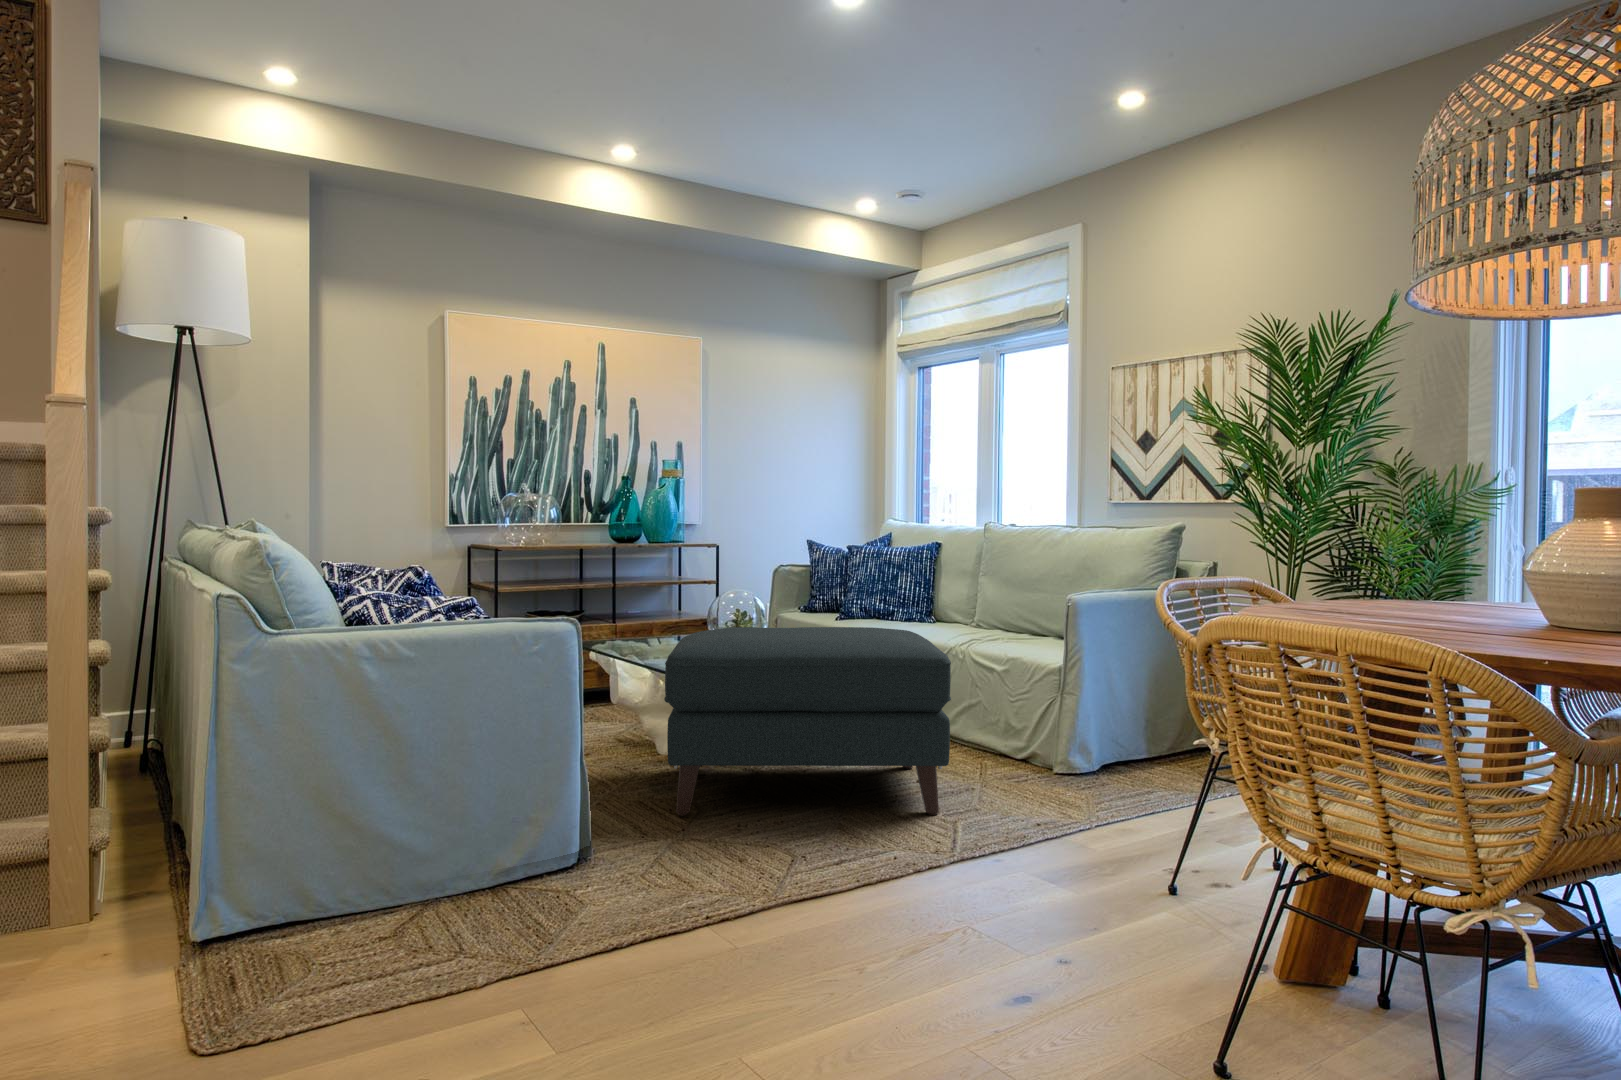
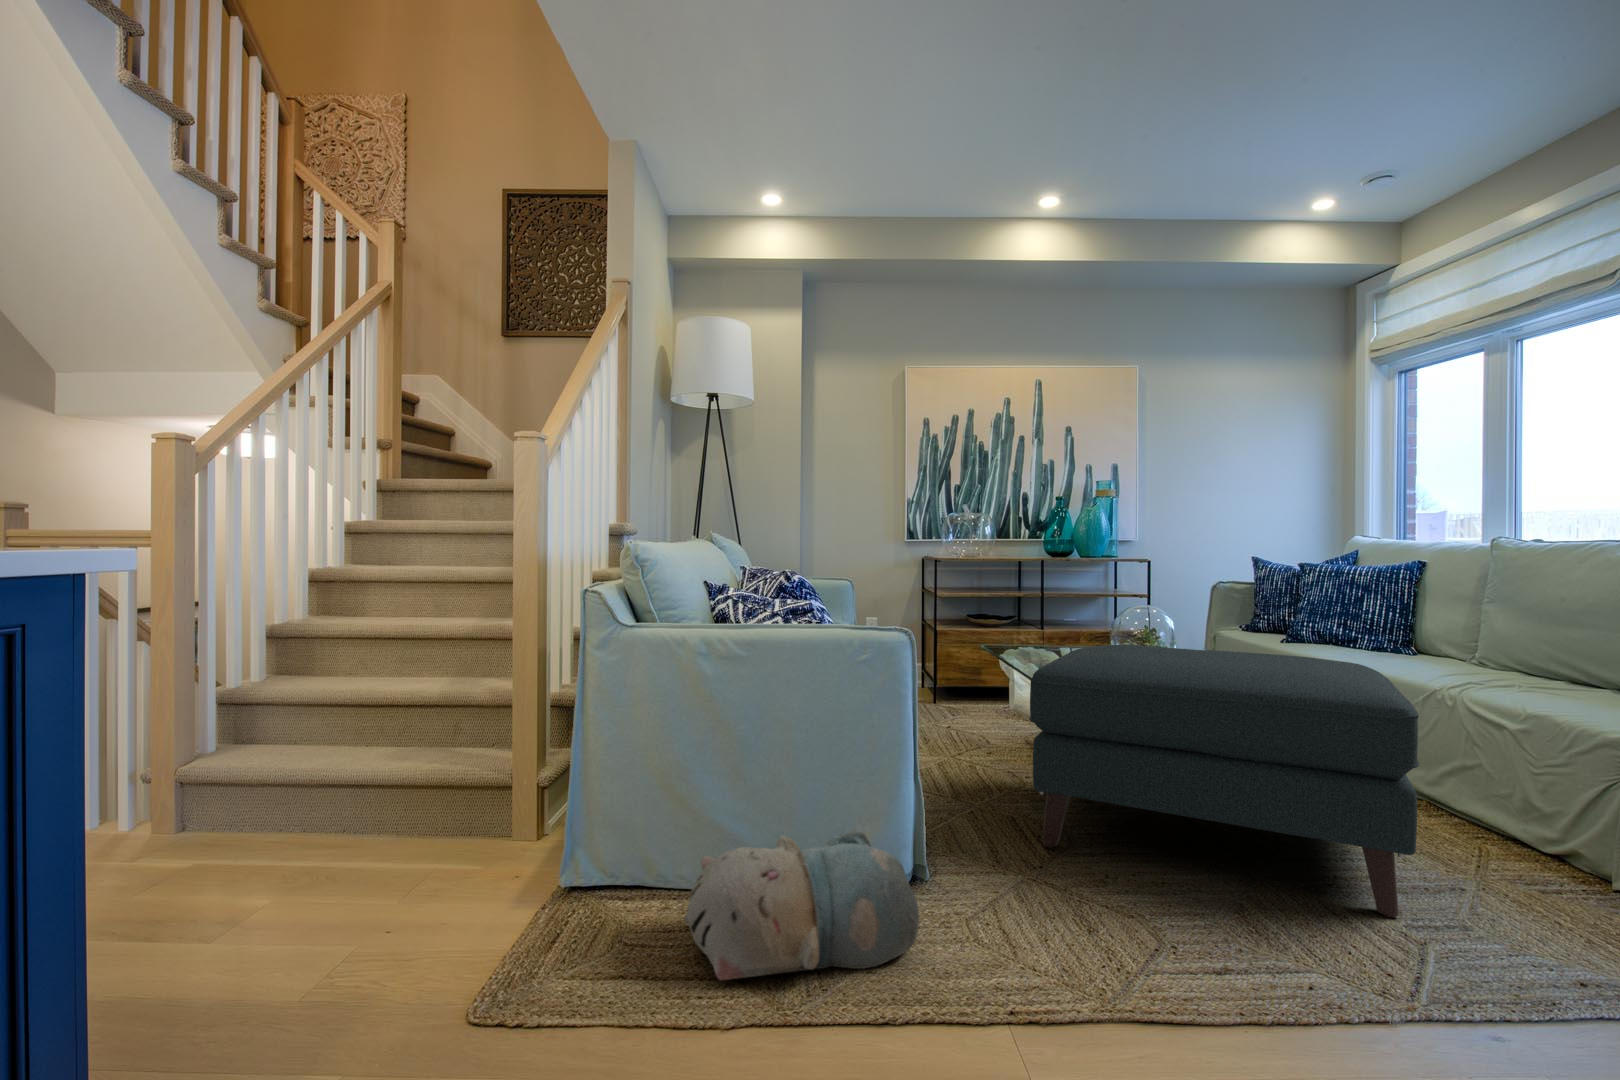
plush toy: none [397,812,617,954] -> present [685,830,919,980]

